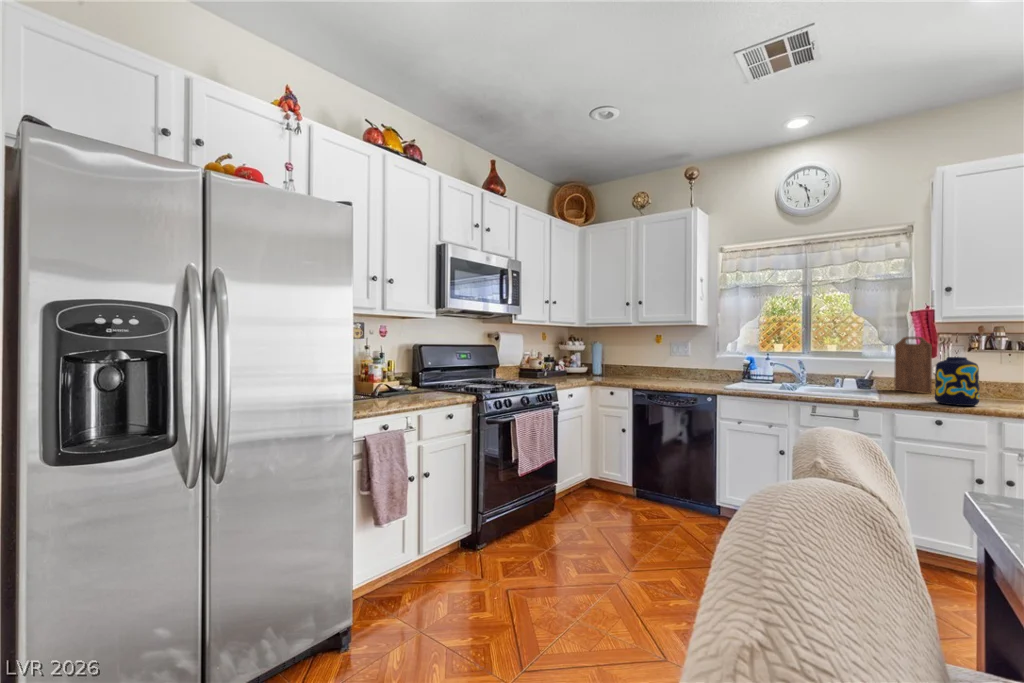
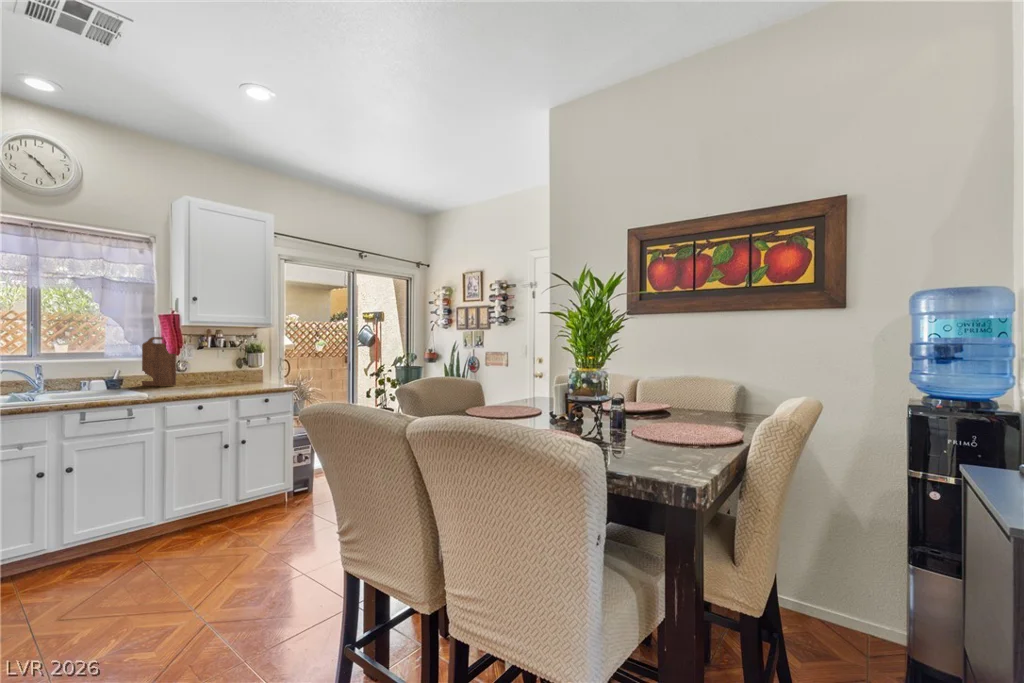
vase: present [935,357,979,406] -> none [193,355,224,393]

